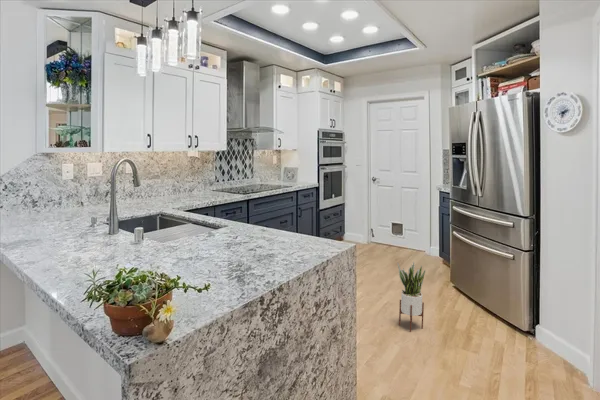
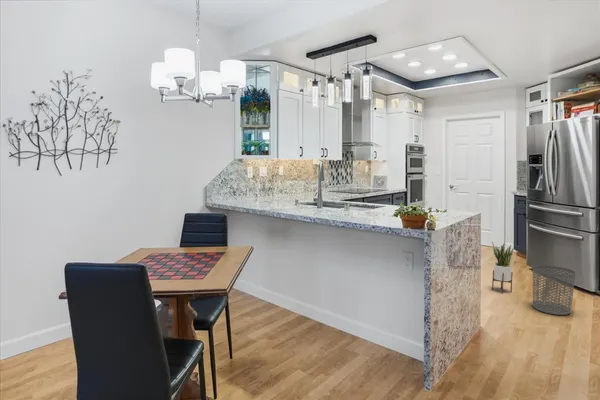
waste bin: none [445,299,500,374] -> present [533,265,575,315]

